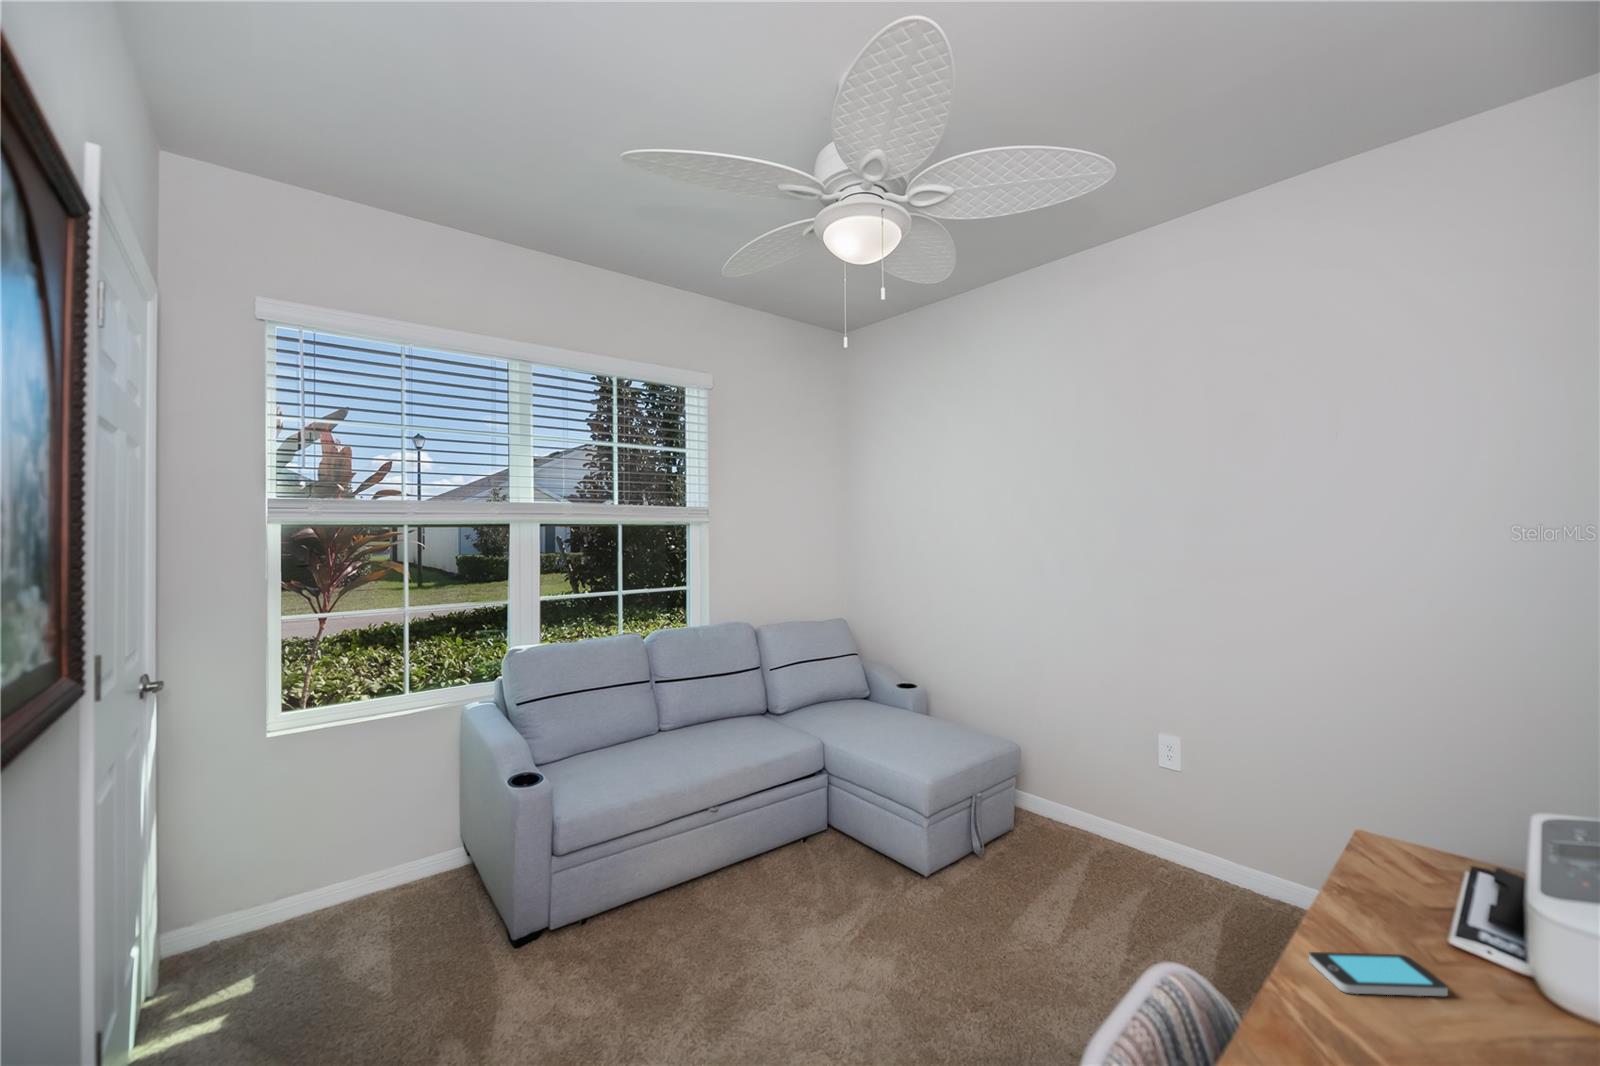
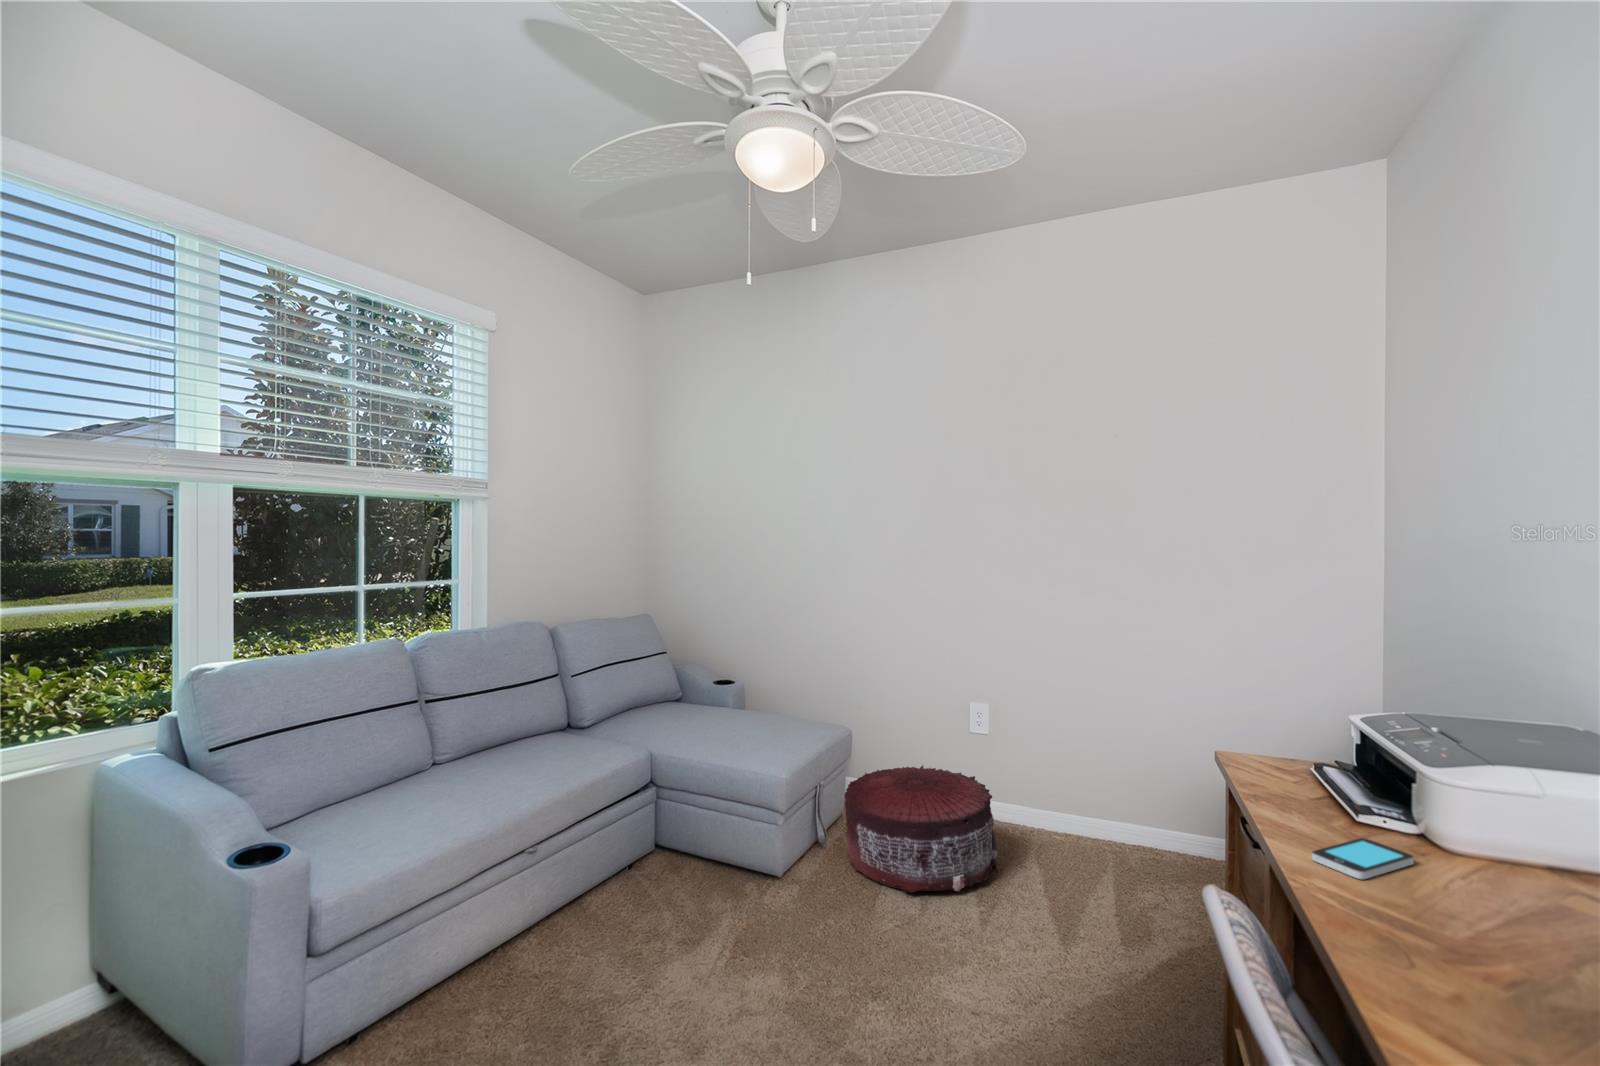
pouf: none [1000,791,1163,929] -> present [845,765,998,893]

